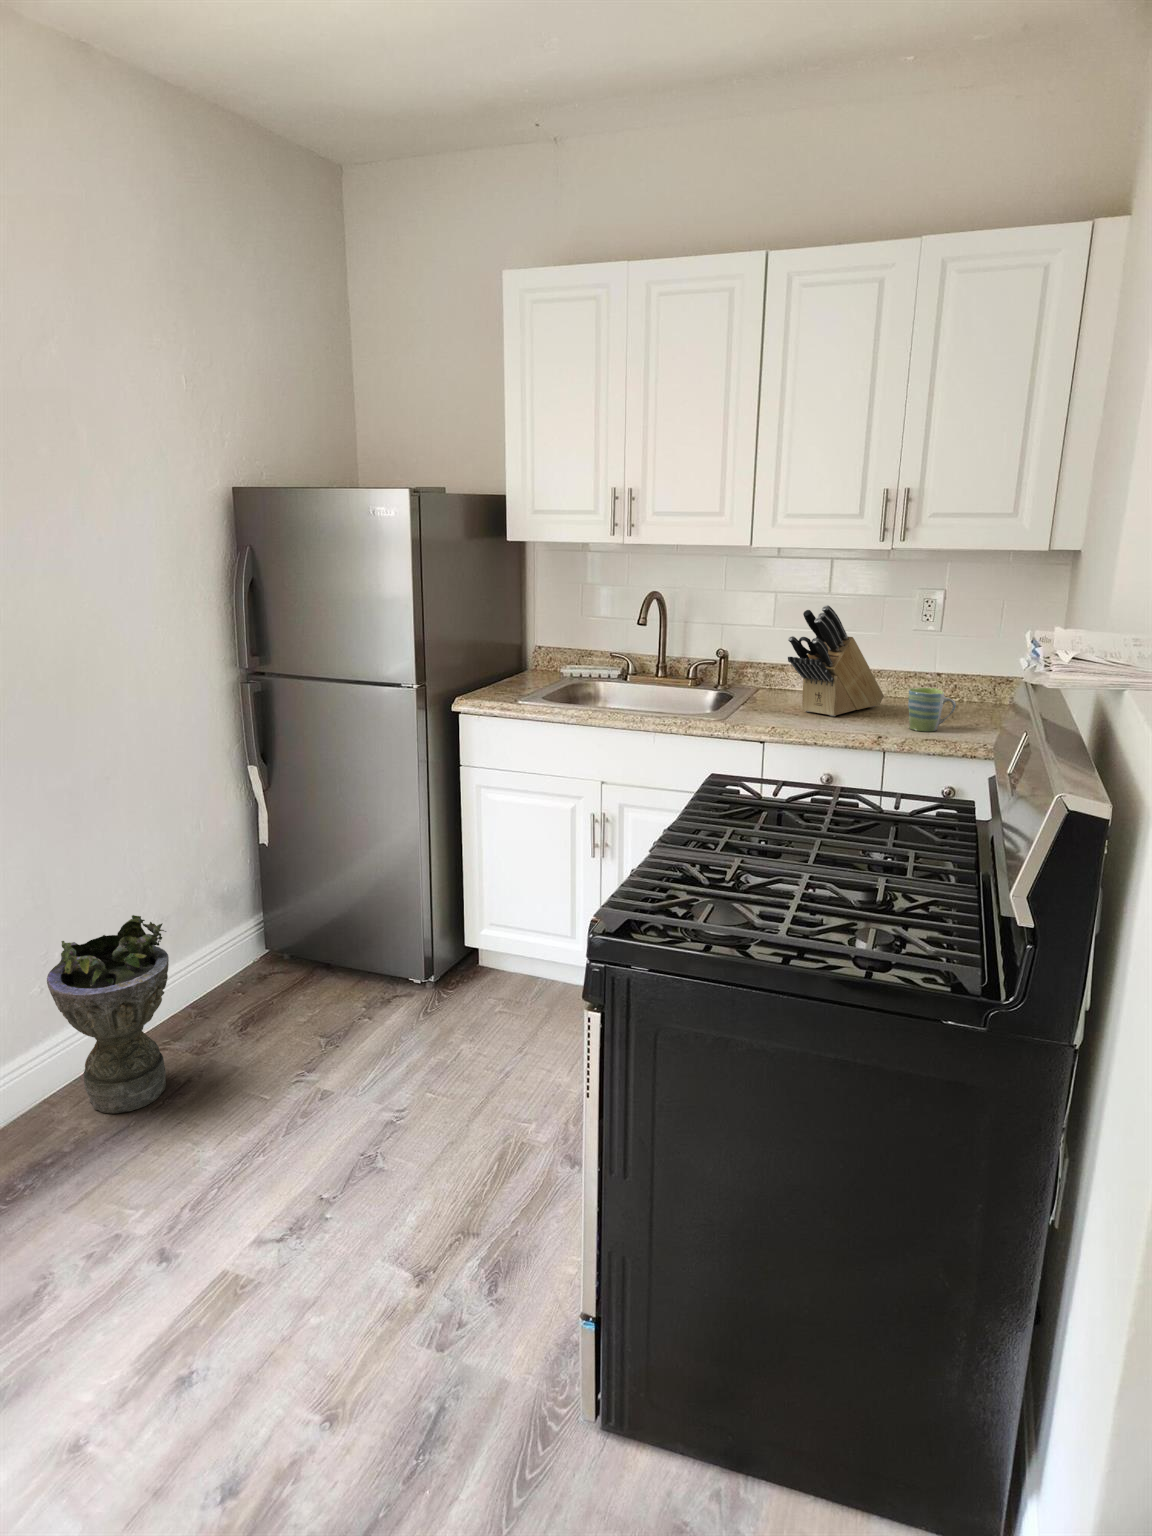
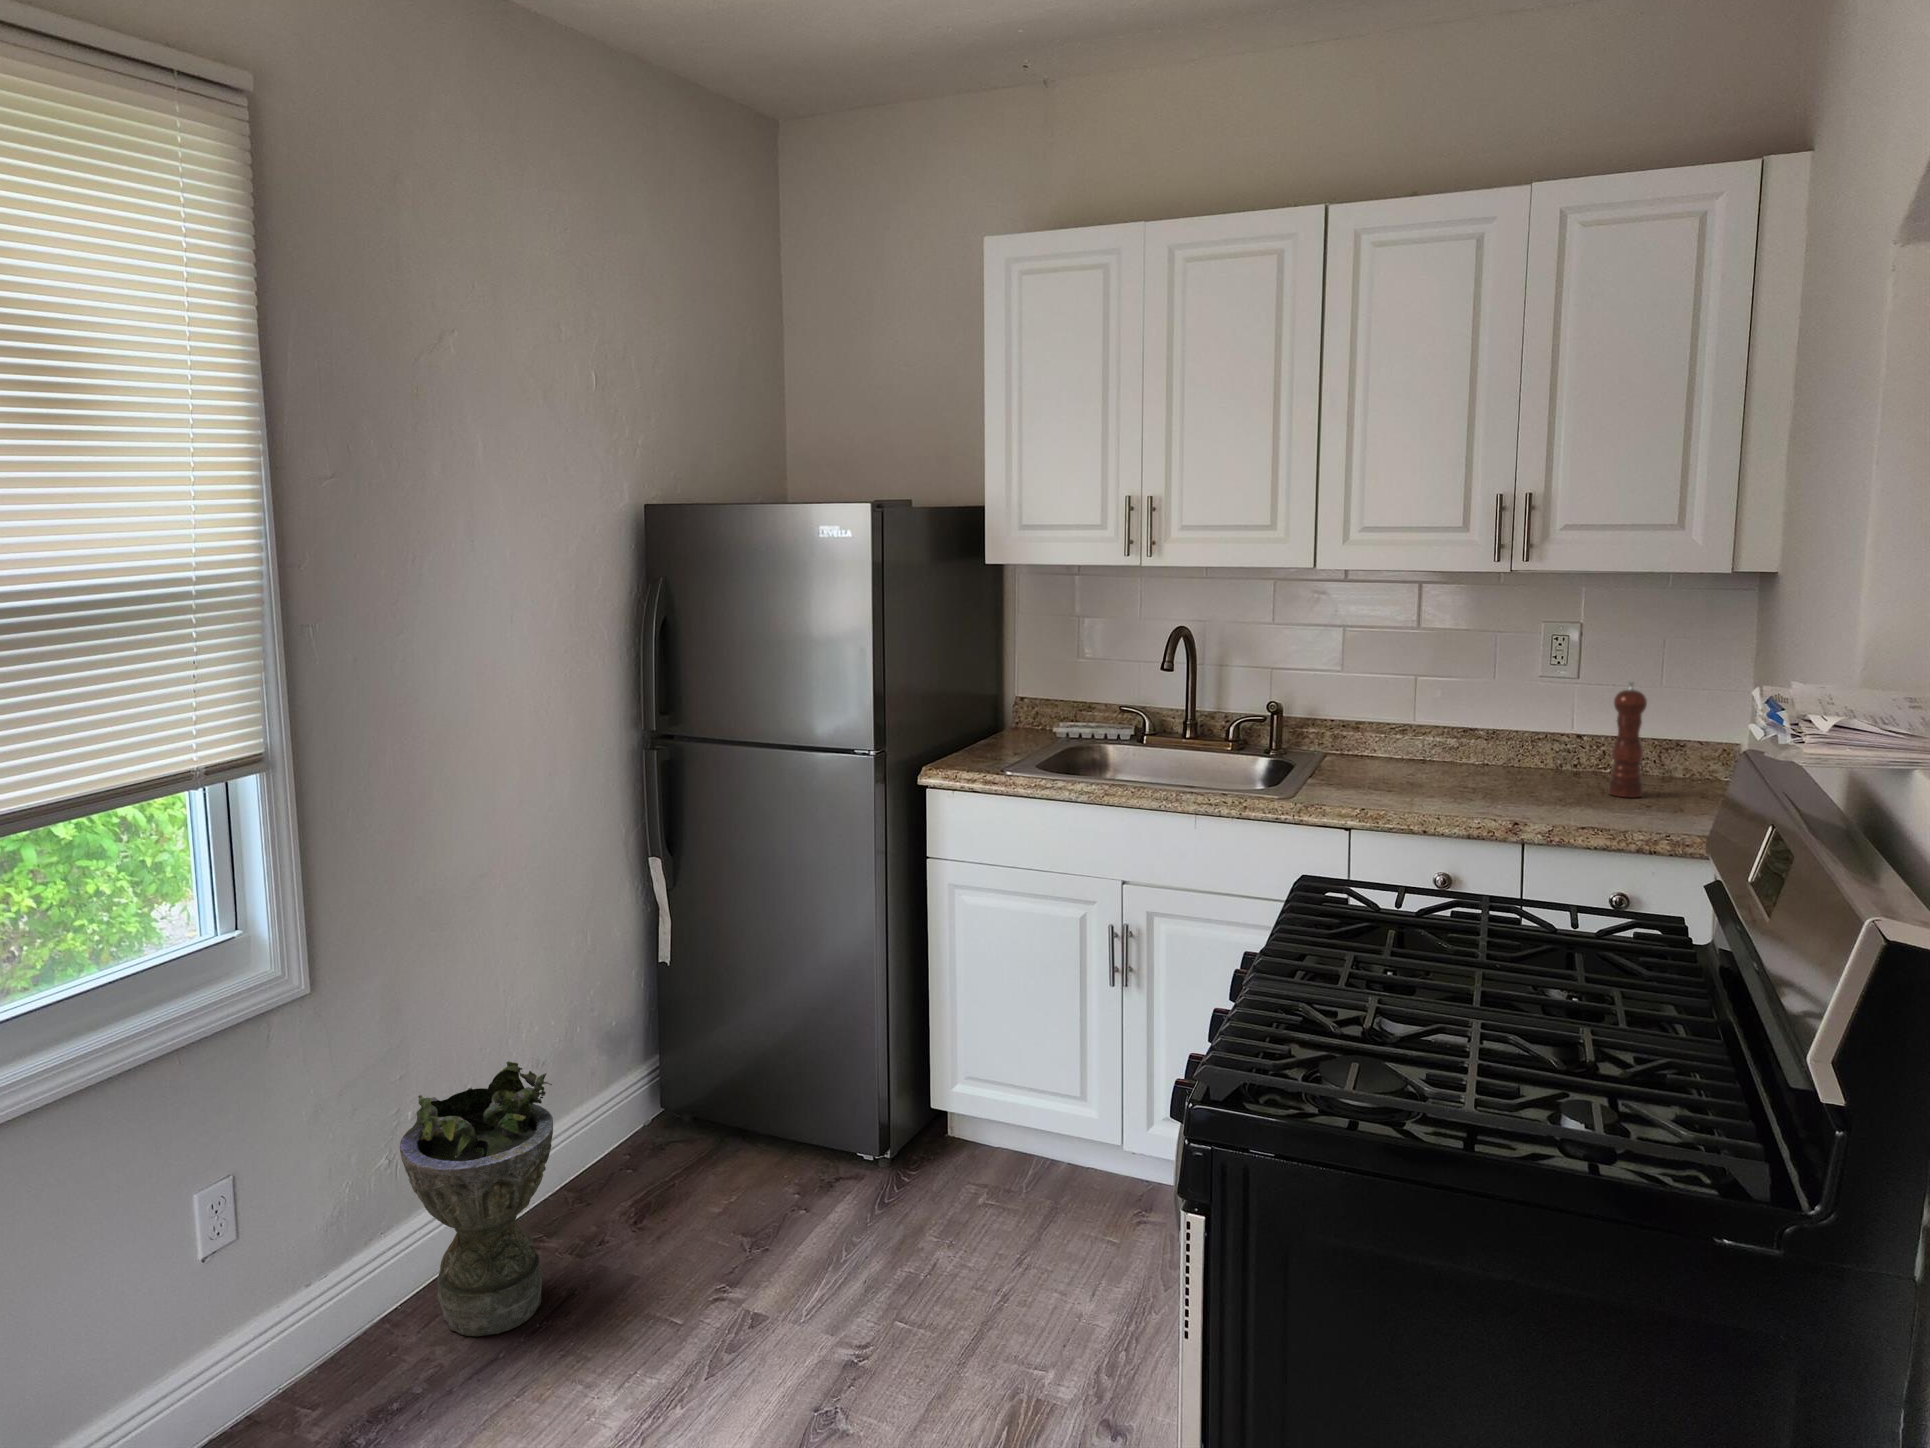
knife block: present [788,605,884,716] -> none [1374,644,1508,793]
pepper mill: none [951,635,982,720] -> present [1608,682,1647,798]
mug: present [908,688,956,732] -> none [1549,754,1617,815]

